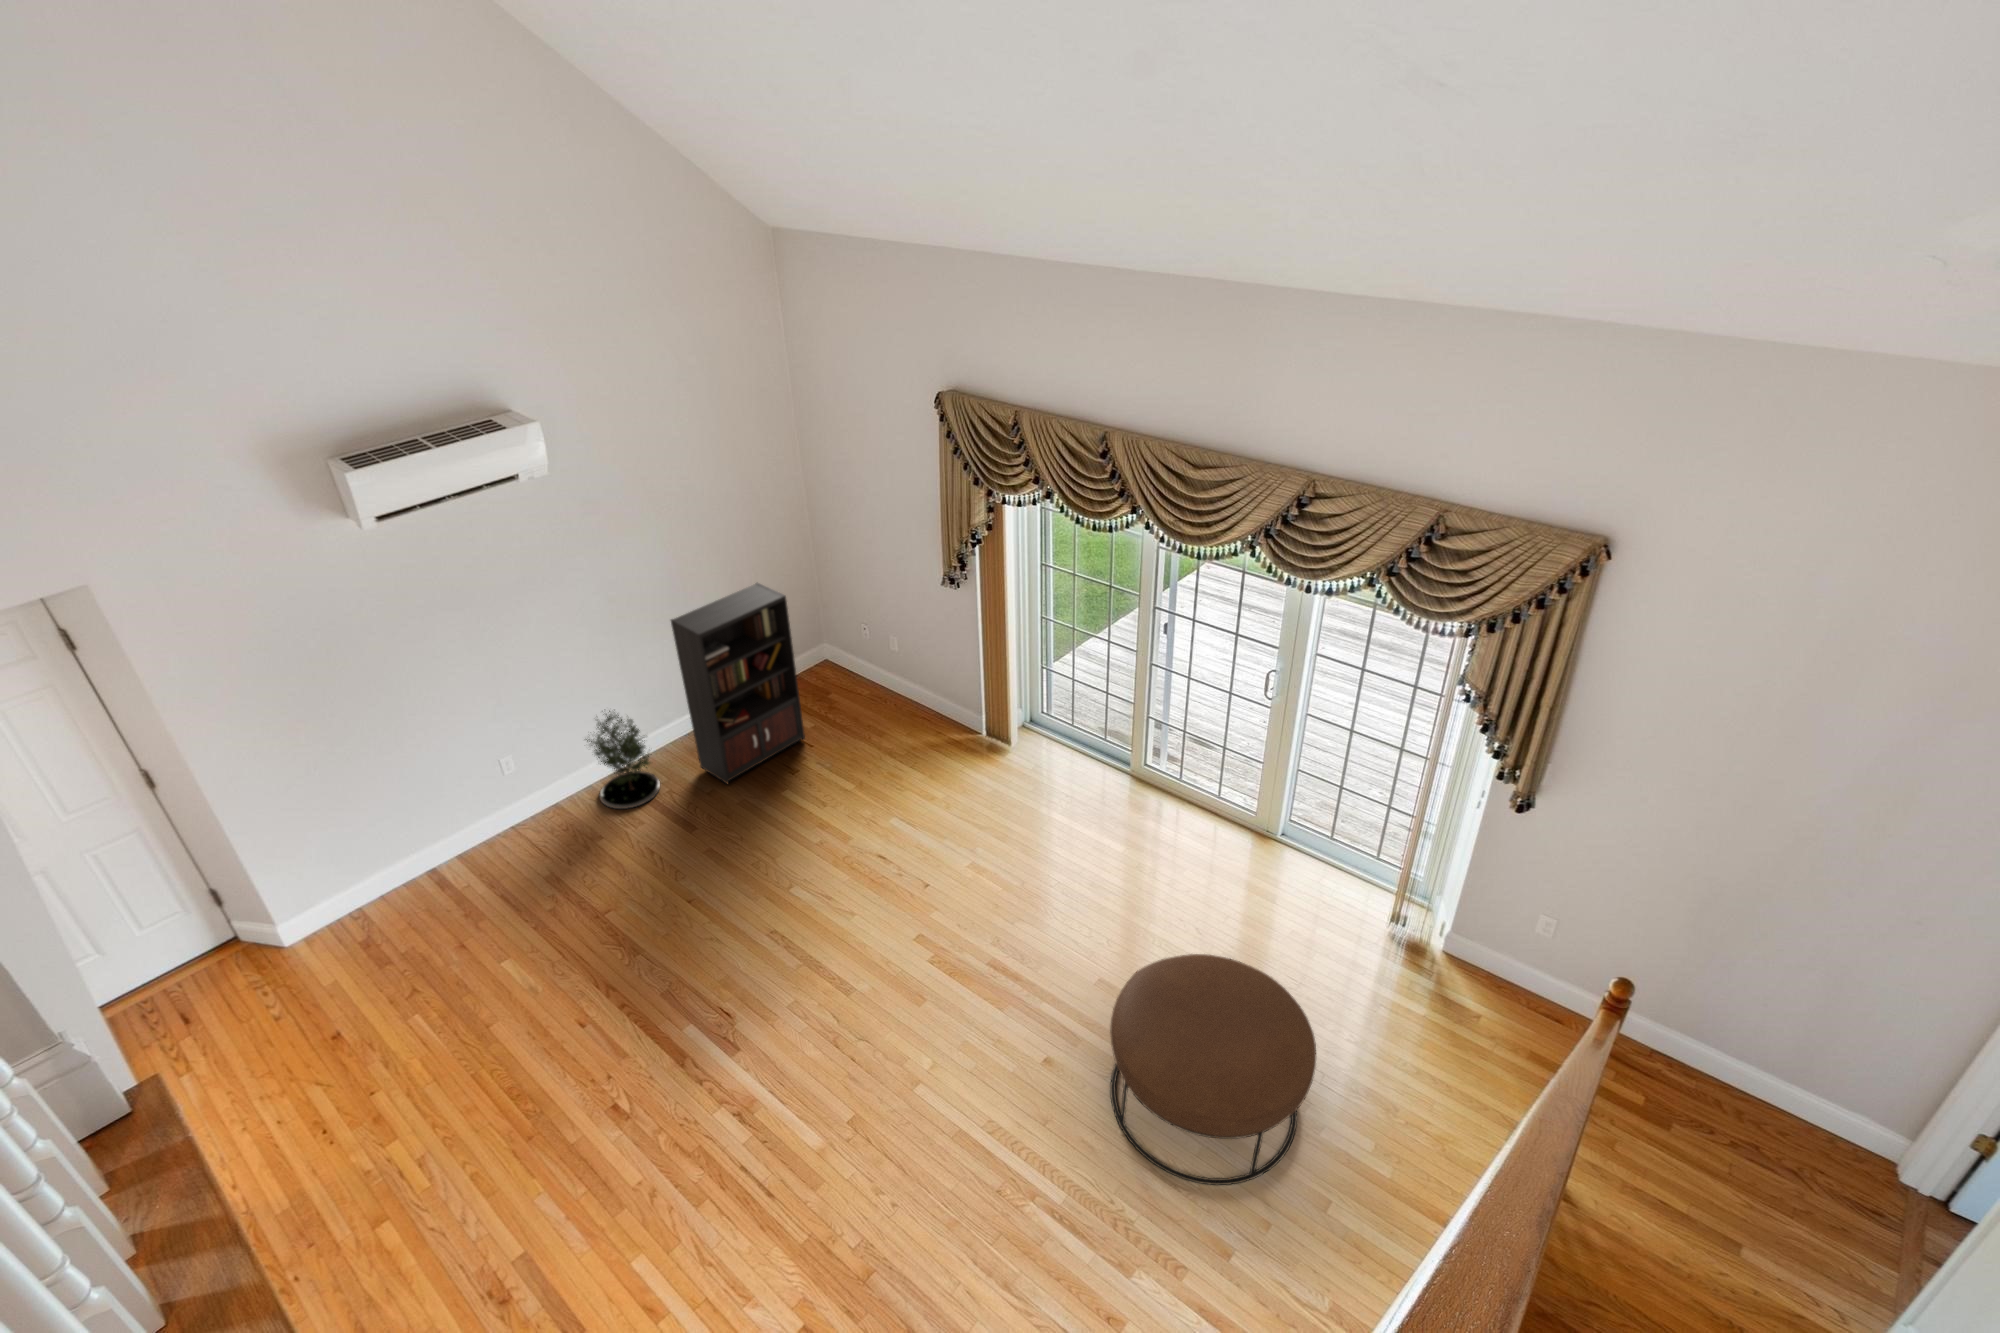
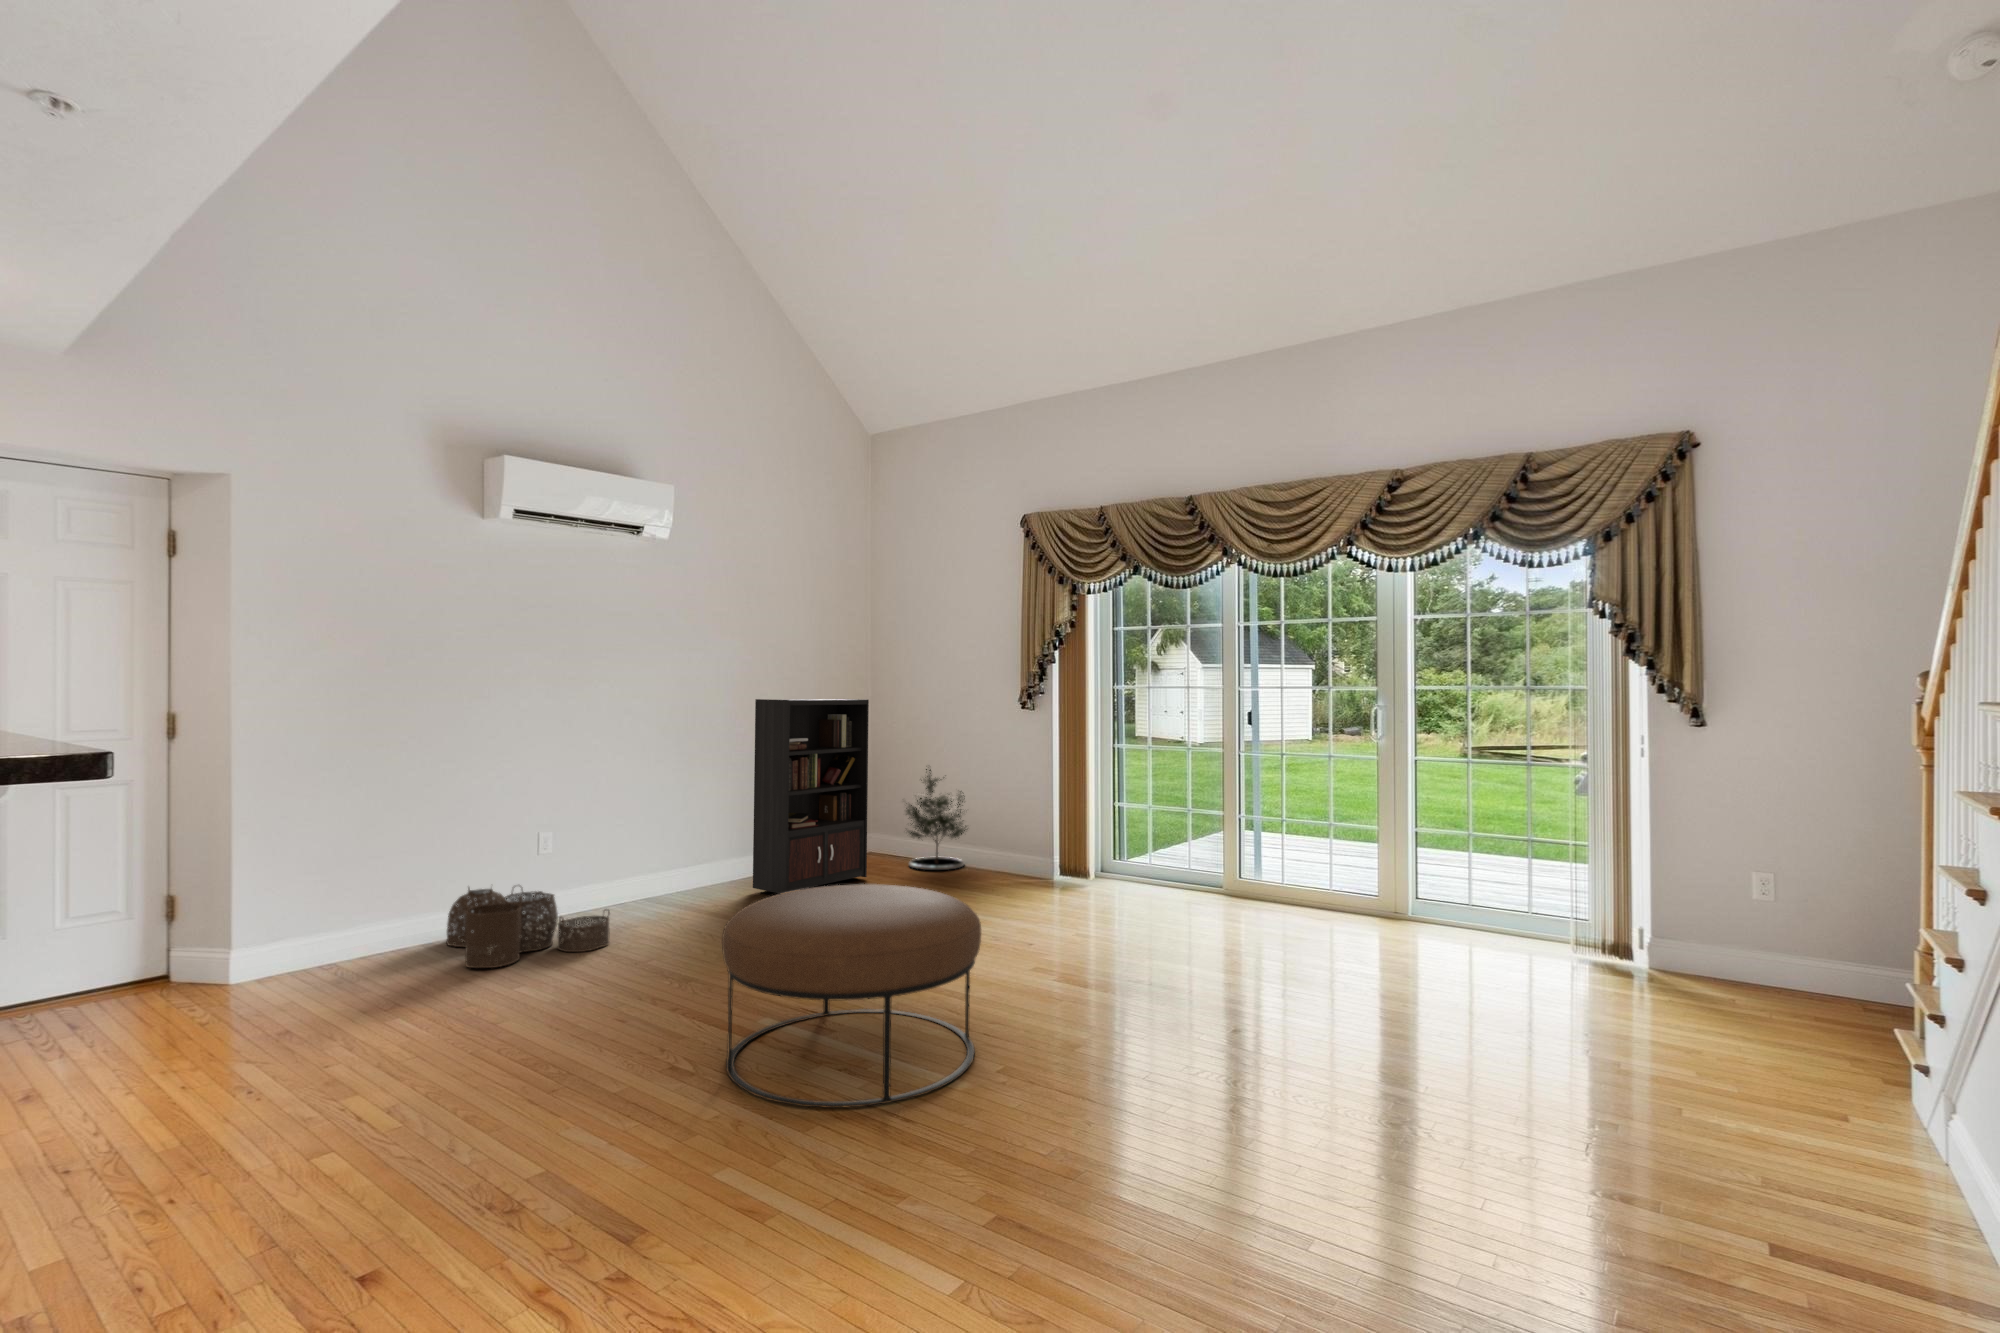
potted tree: present [586,711,660,809] -> present [906,769,967,870]
woven basket: none [438,832,575,930] -> present [447,888,610,968]
ottoman: present [1110,954,1316,1185] -> present [722,884,981,1108]

